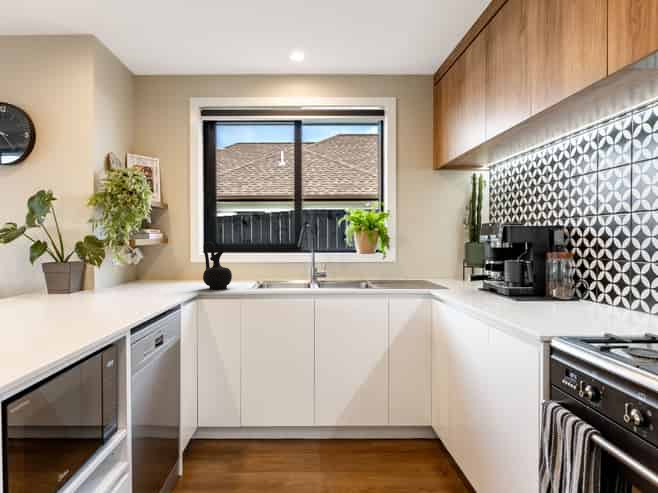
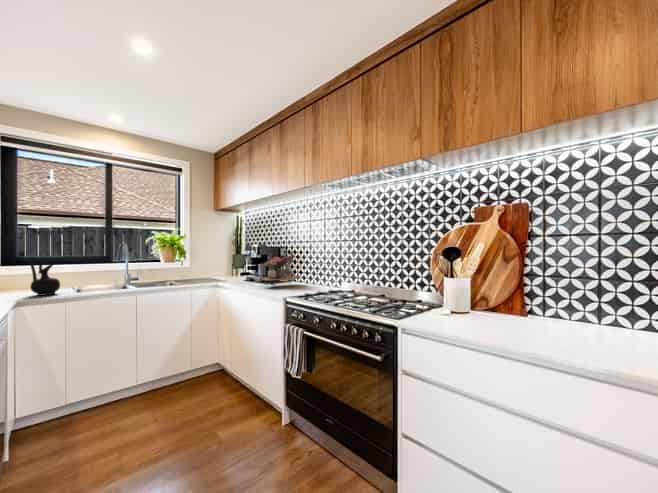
flower arrangement: none [501,235,597,306] -> present [259,252,299,285]

